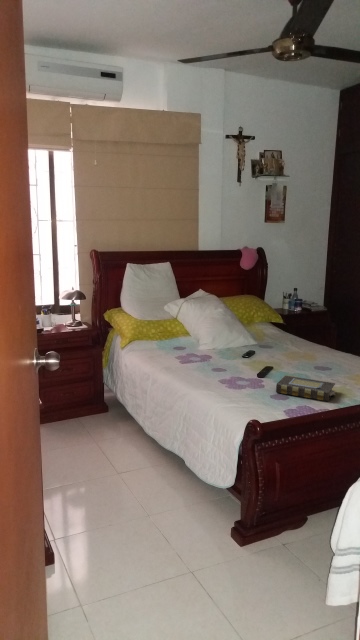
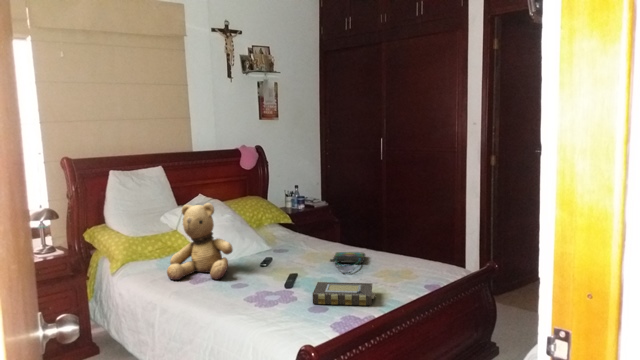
teddy bear: none [163,297,218,363] -> present [167,203,233,280]
tote bag: none [306,354,343,373] -> present [330,252,365,274]

